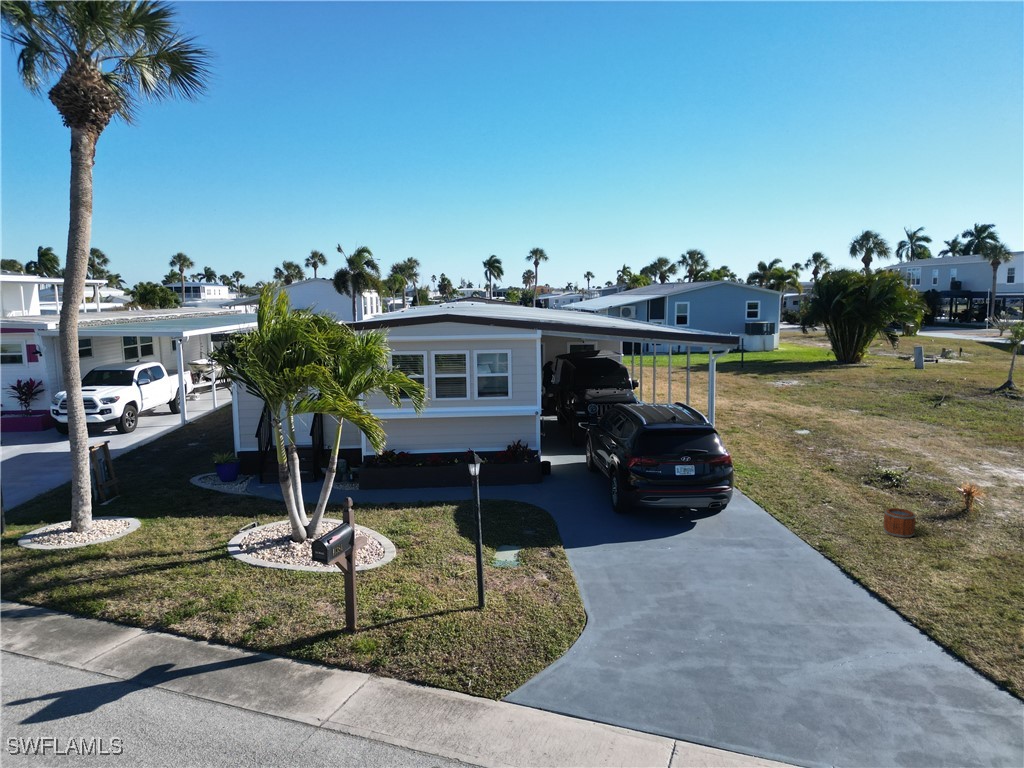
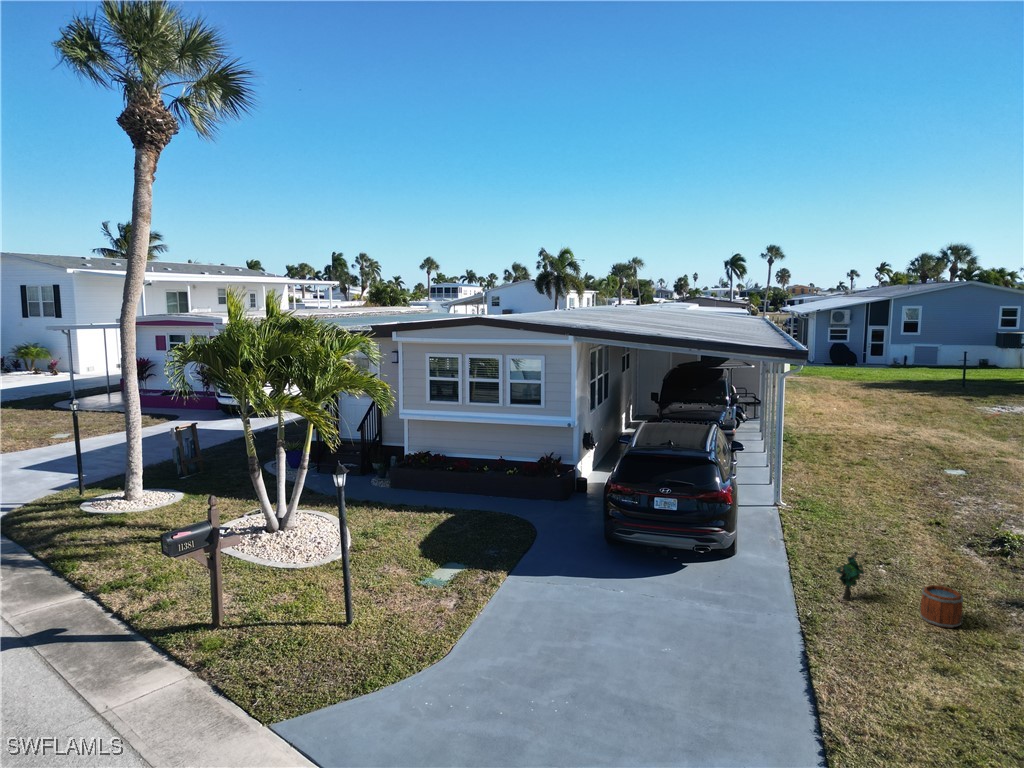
decorative plant: none [818,491,843,530] -> present [835,552,864,601]

